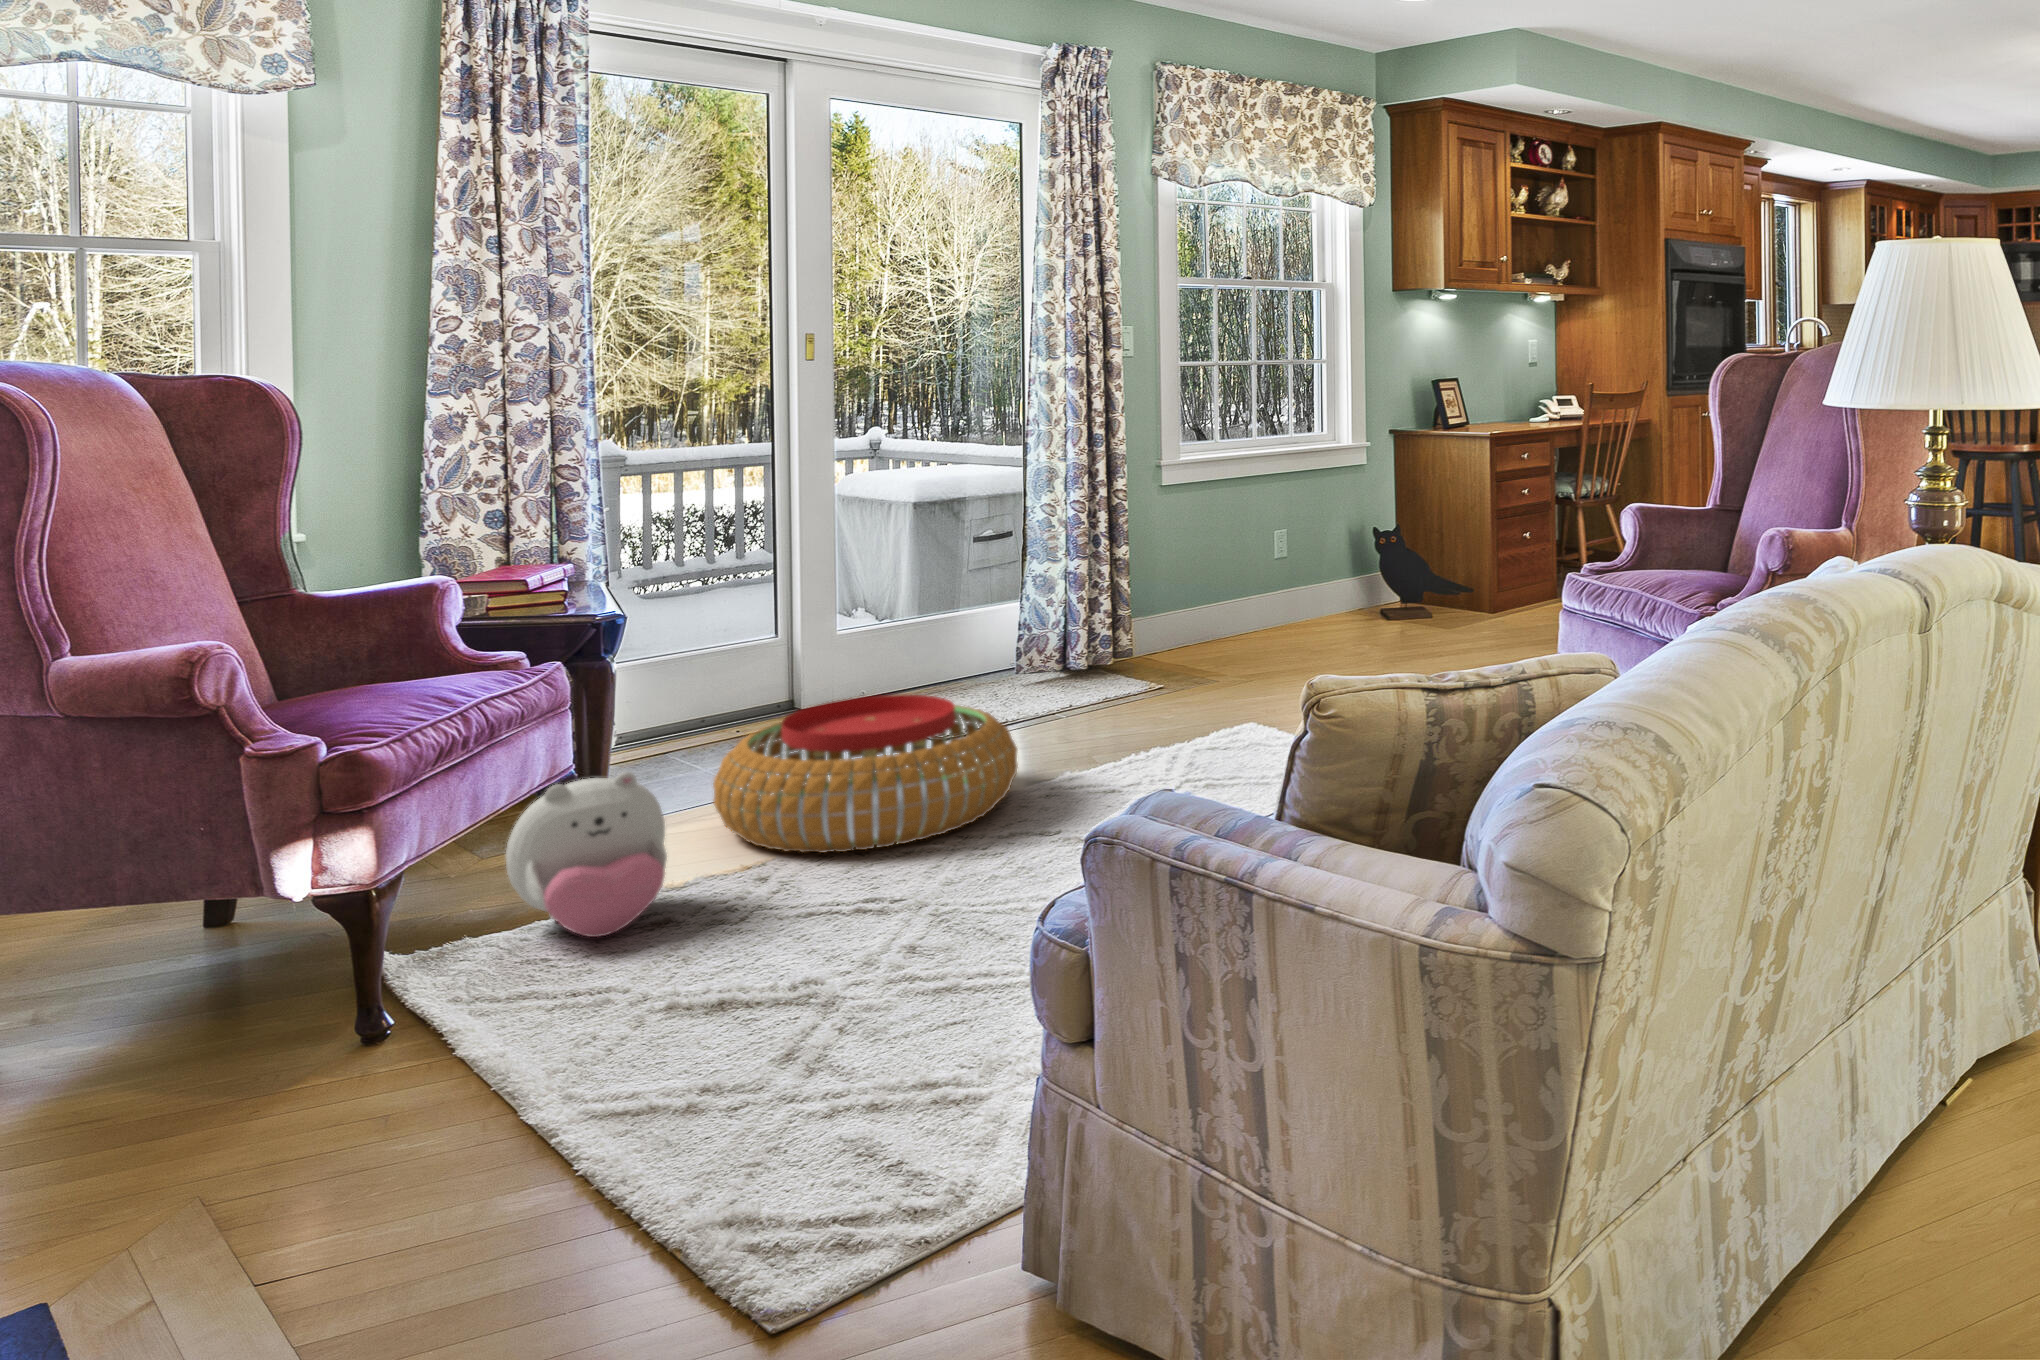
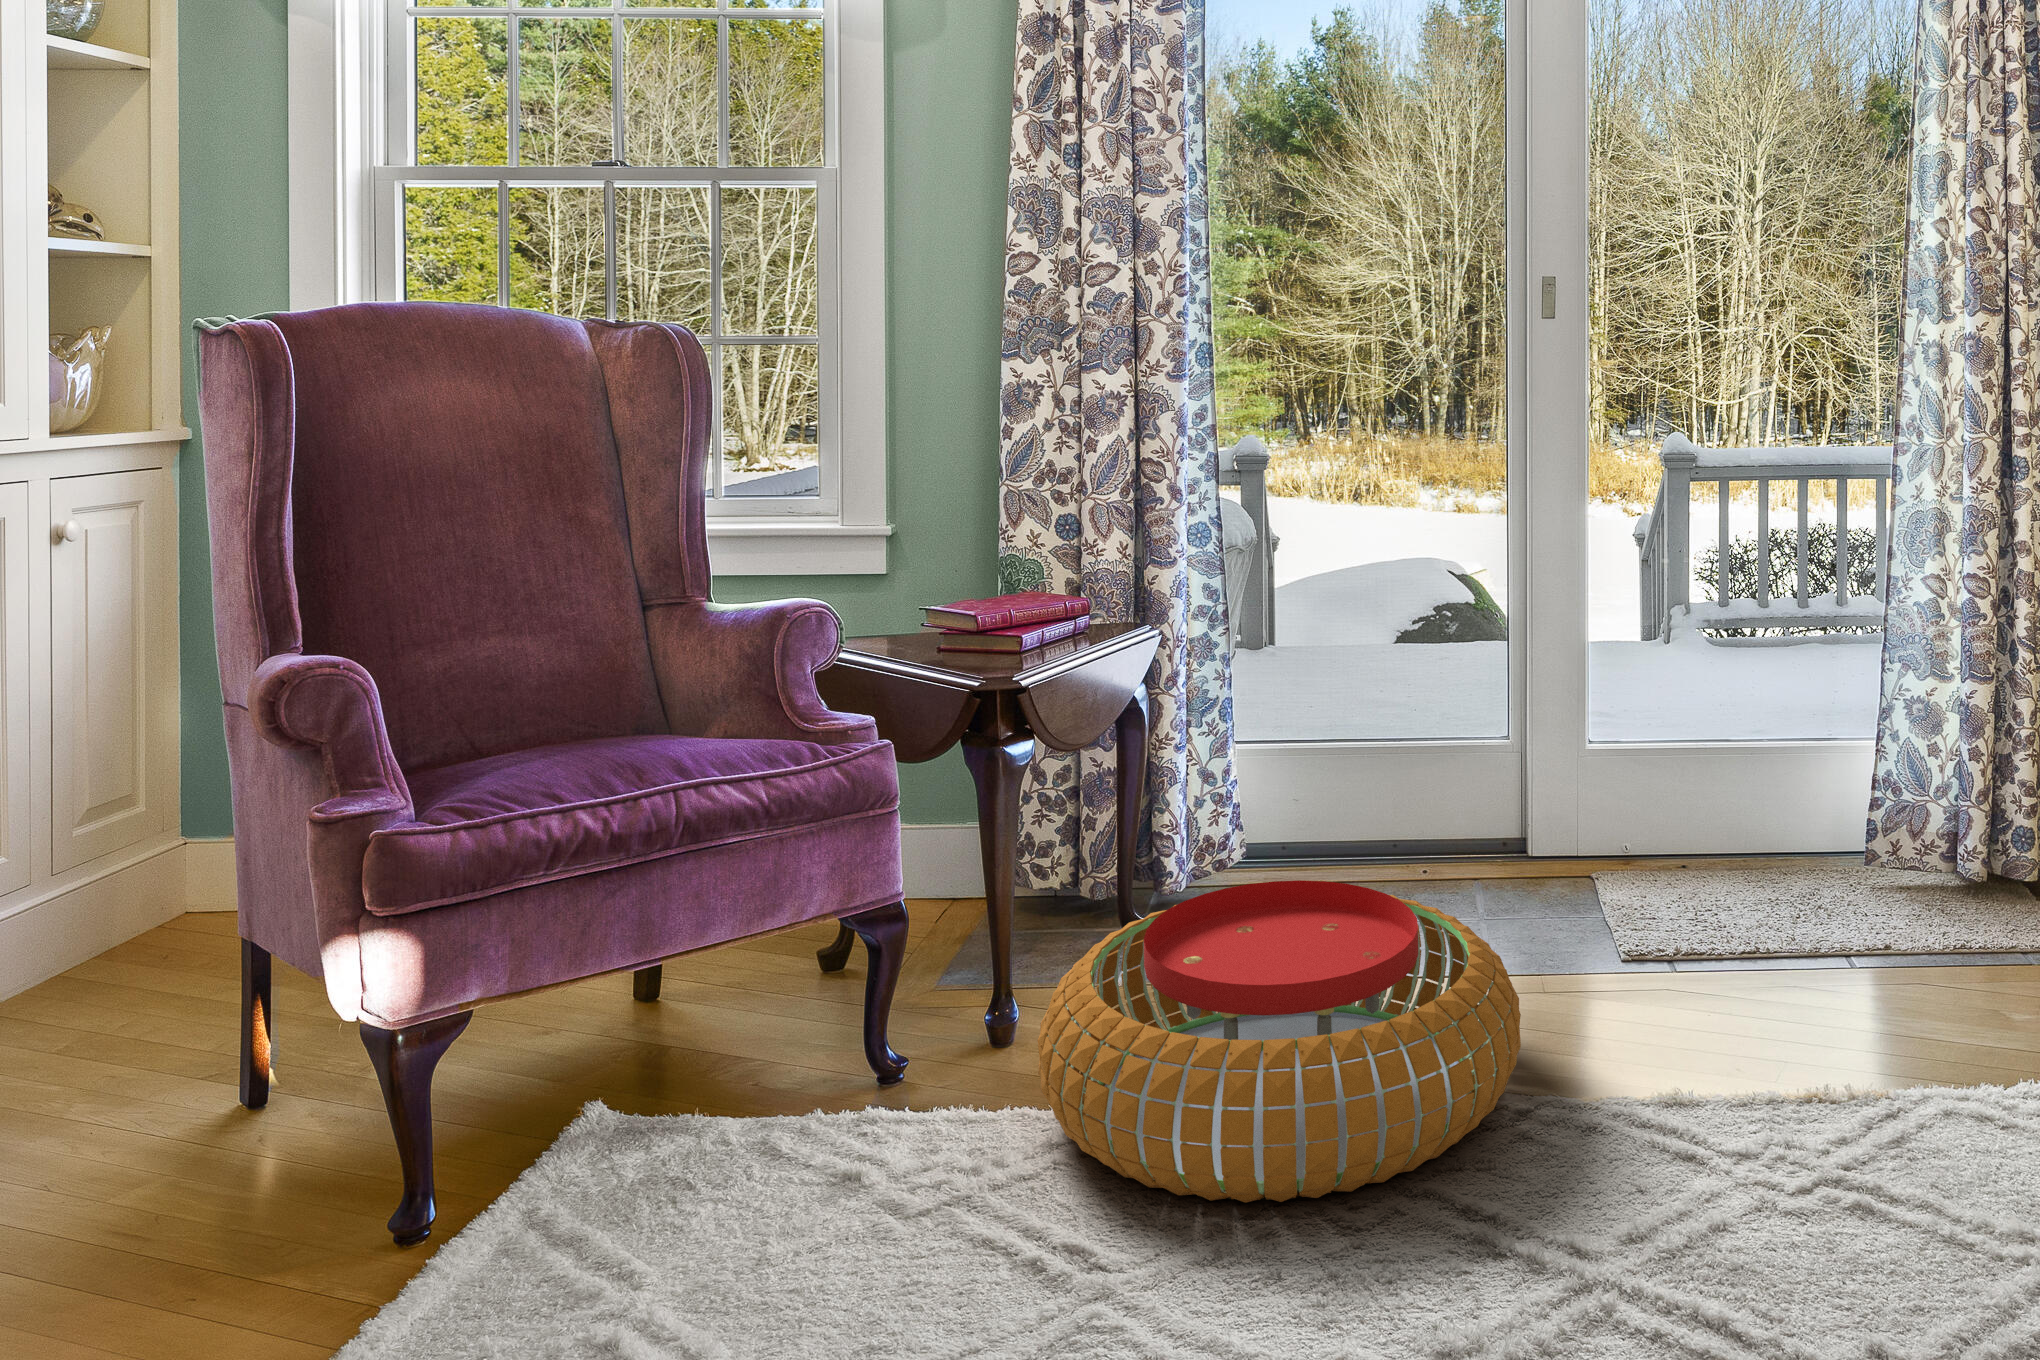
plush toy: present [506,772,667,937] -> none [590,965,841,1230]

